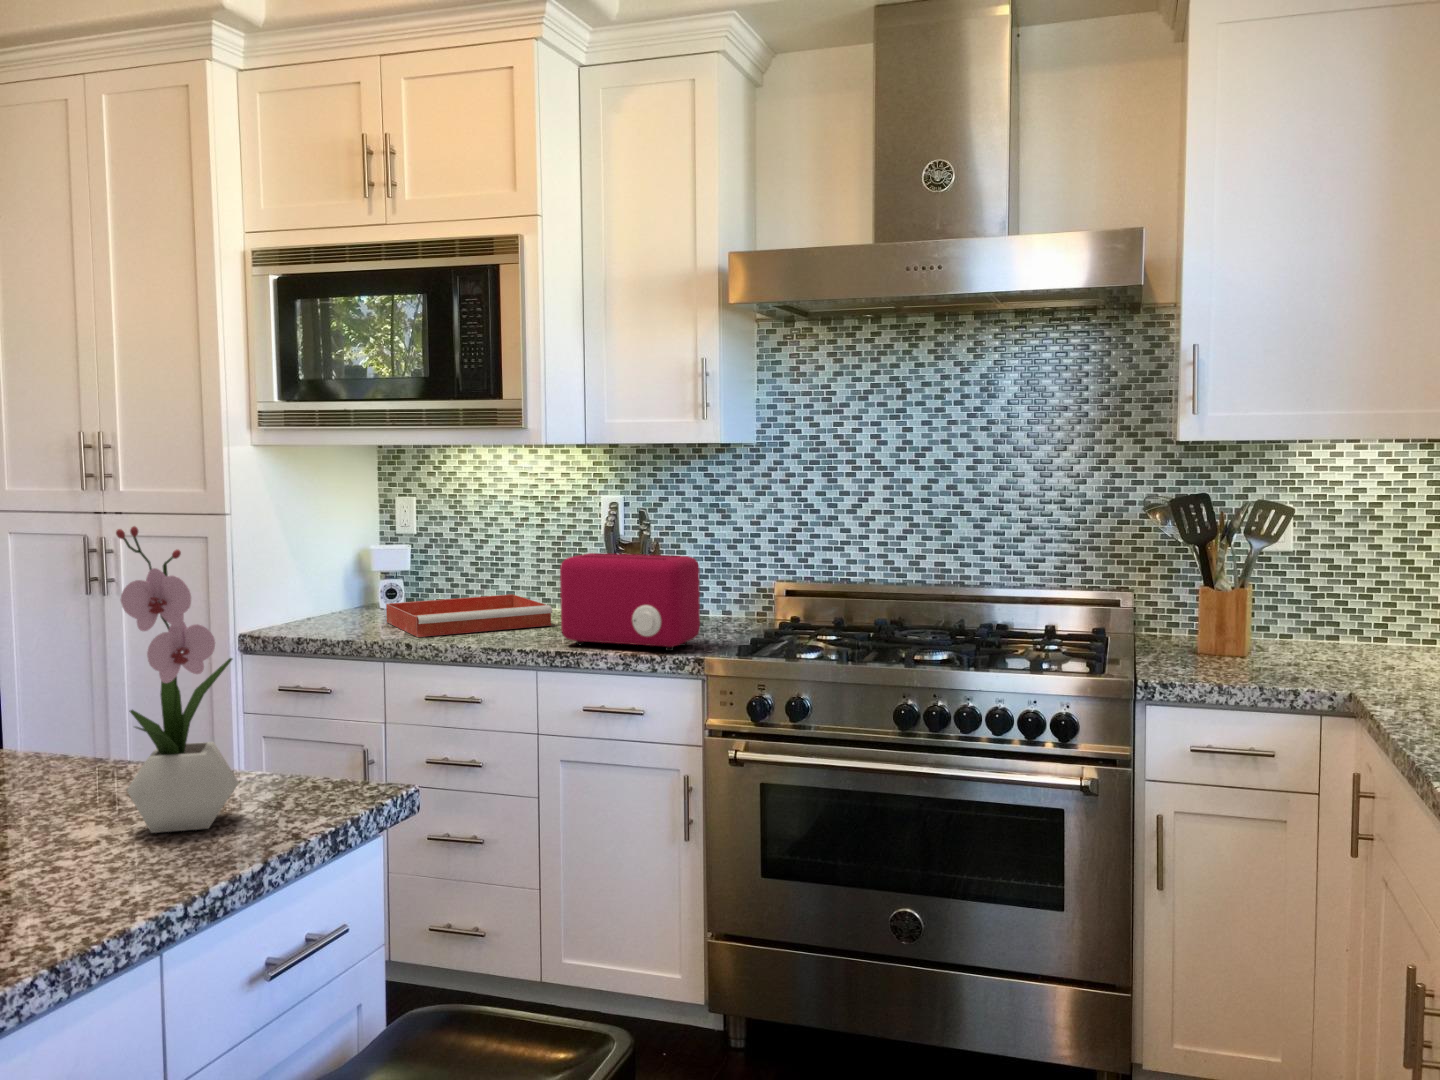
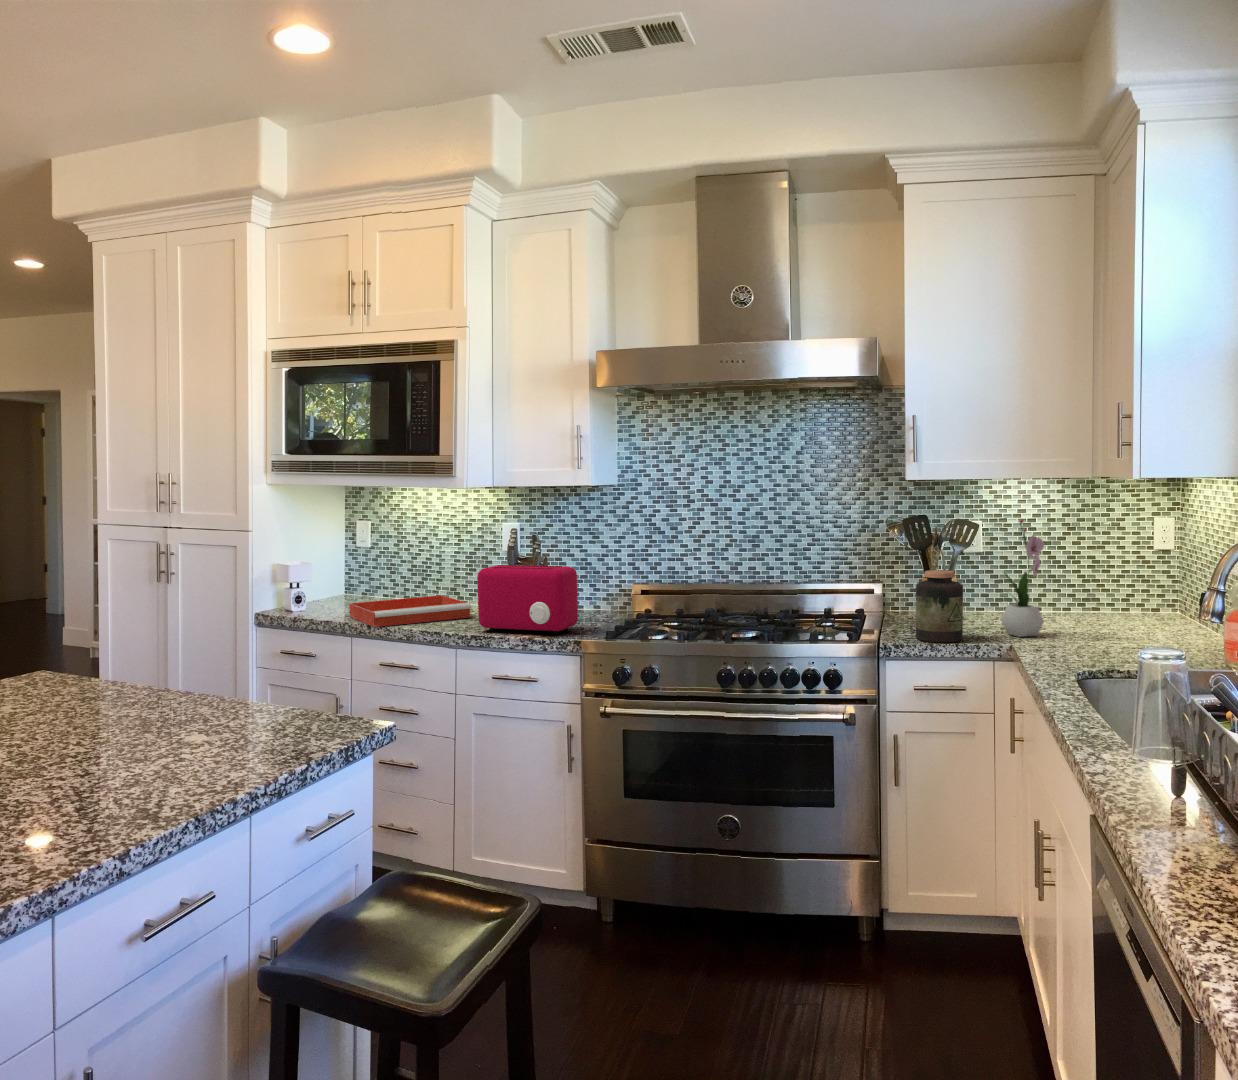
flower arrangement: present [116,526,239,833] -> present [1001,519,1044,637]
jar: none [1183,567,1254,671] -> present [916,570,963,643]

